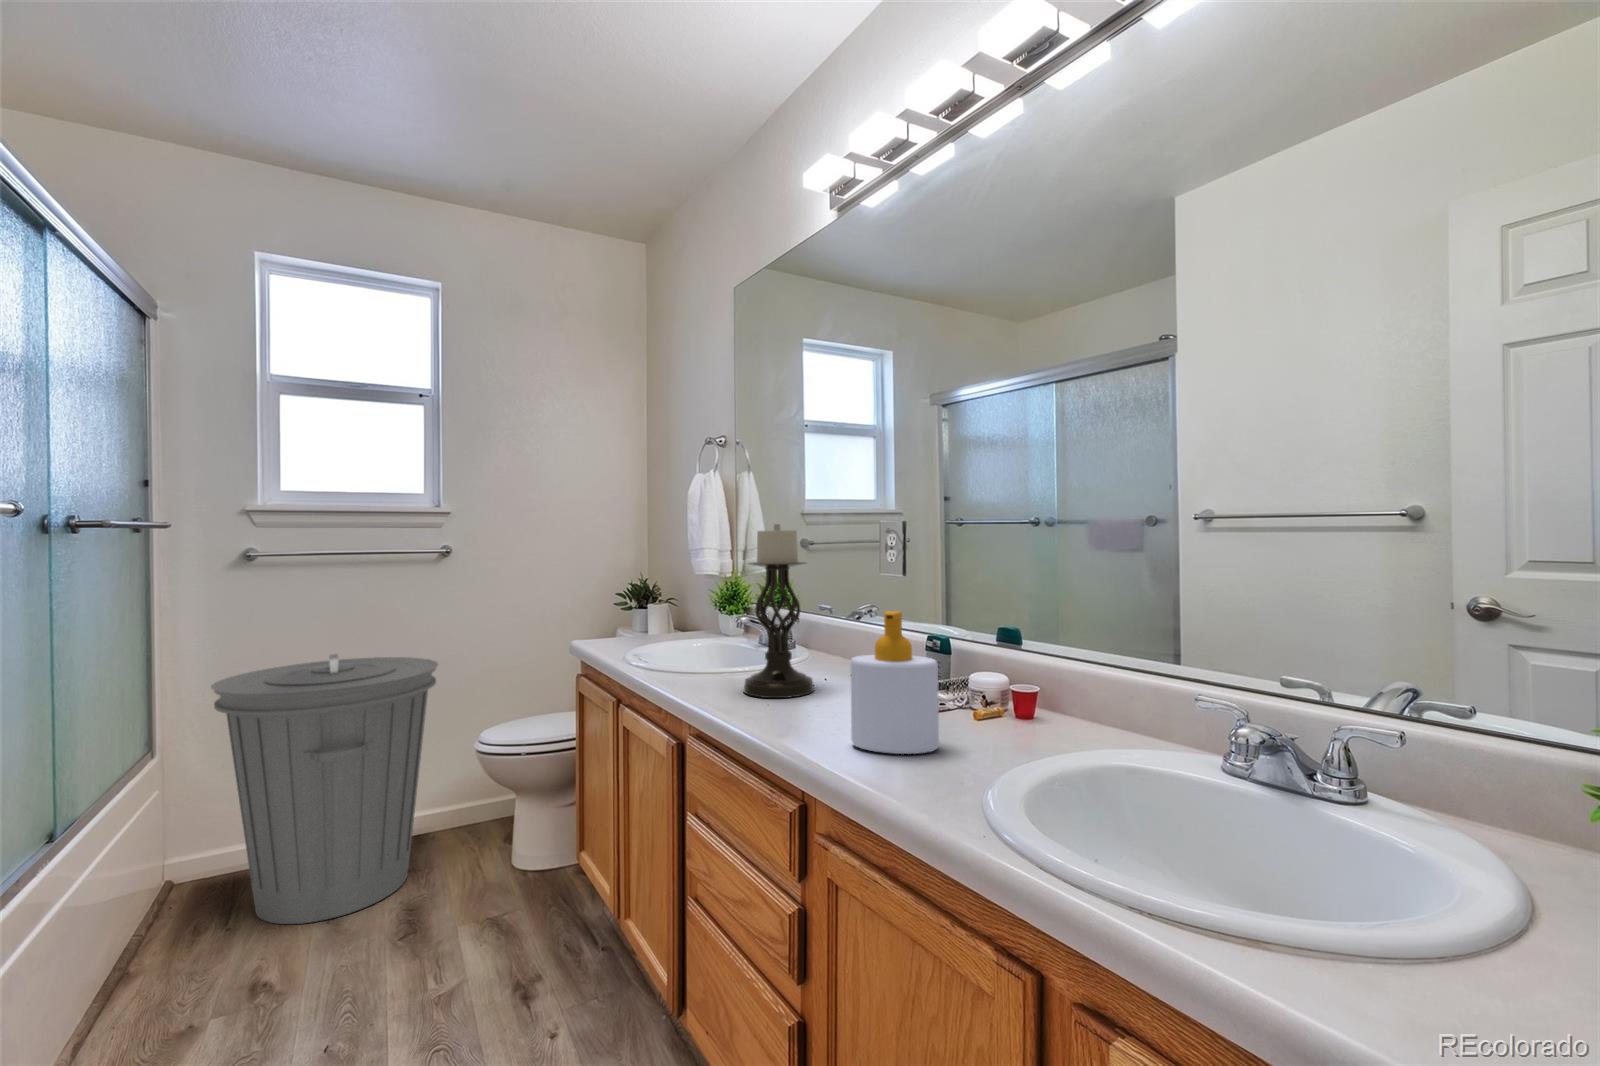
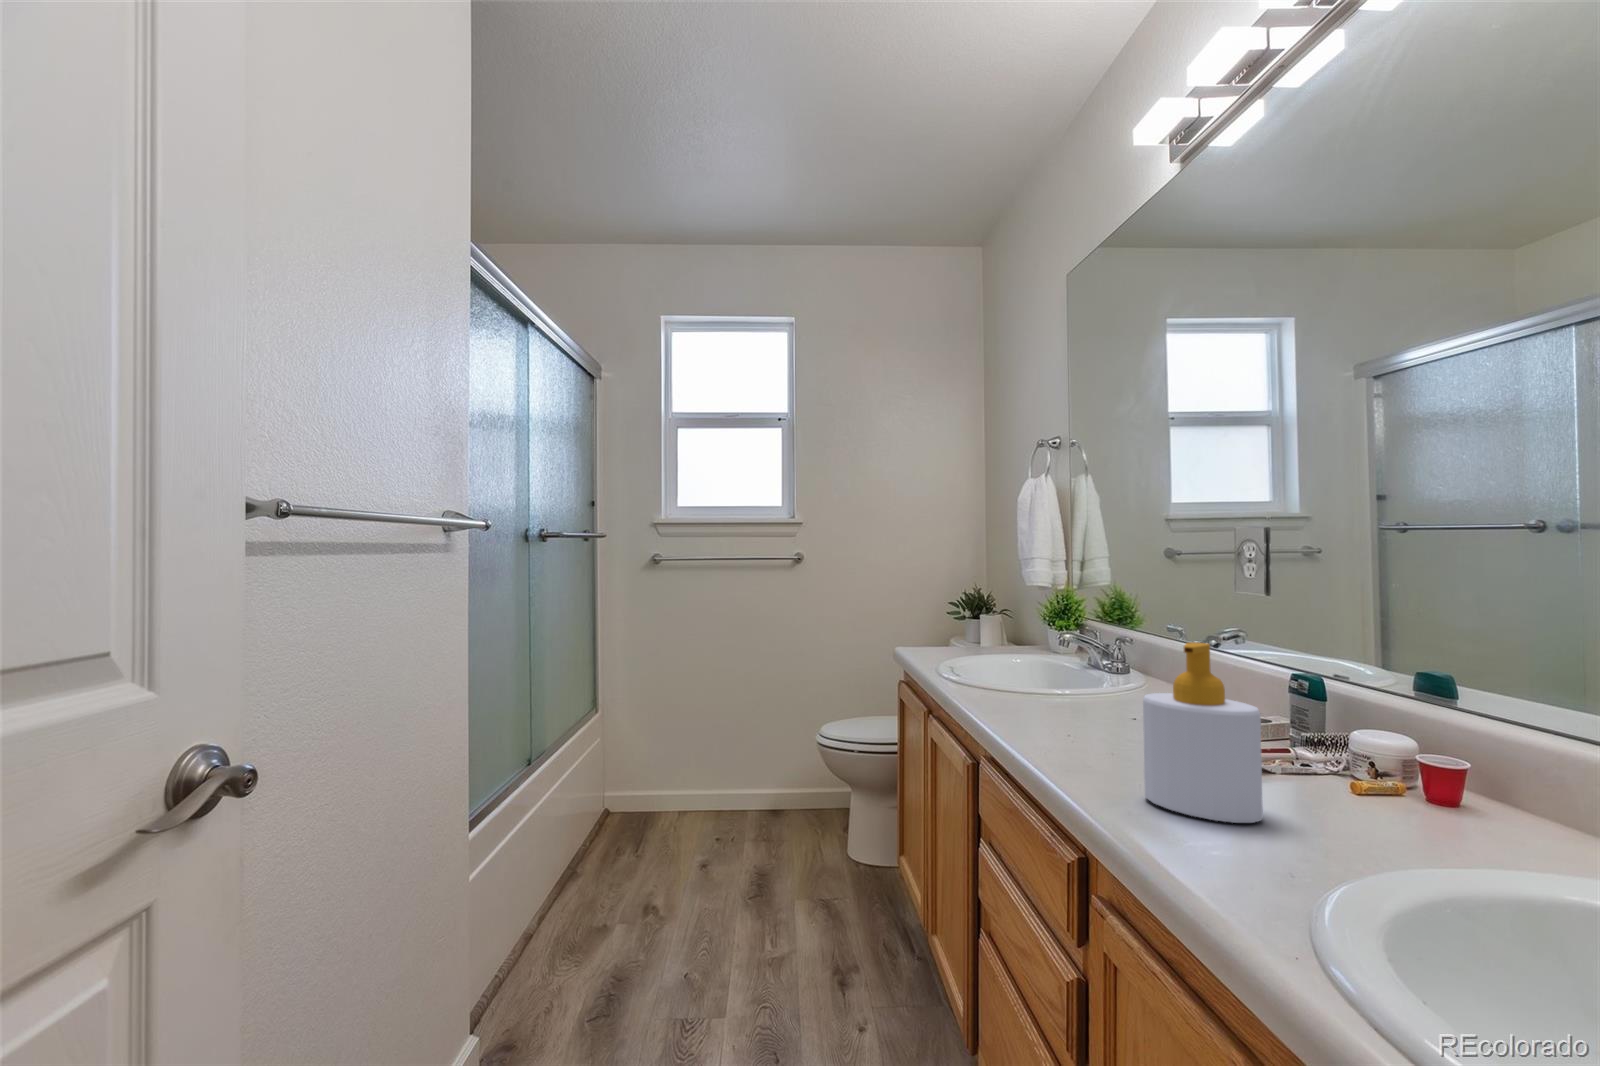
candle holder: present [744,524,814,698] -> none [1046,534,1133,732]
trash can: present [211,654,438,924] -> none [626,645,788,869]

